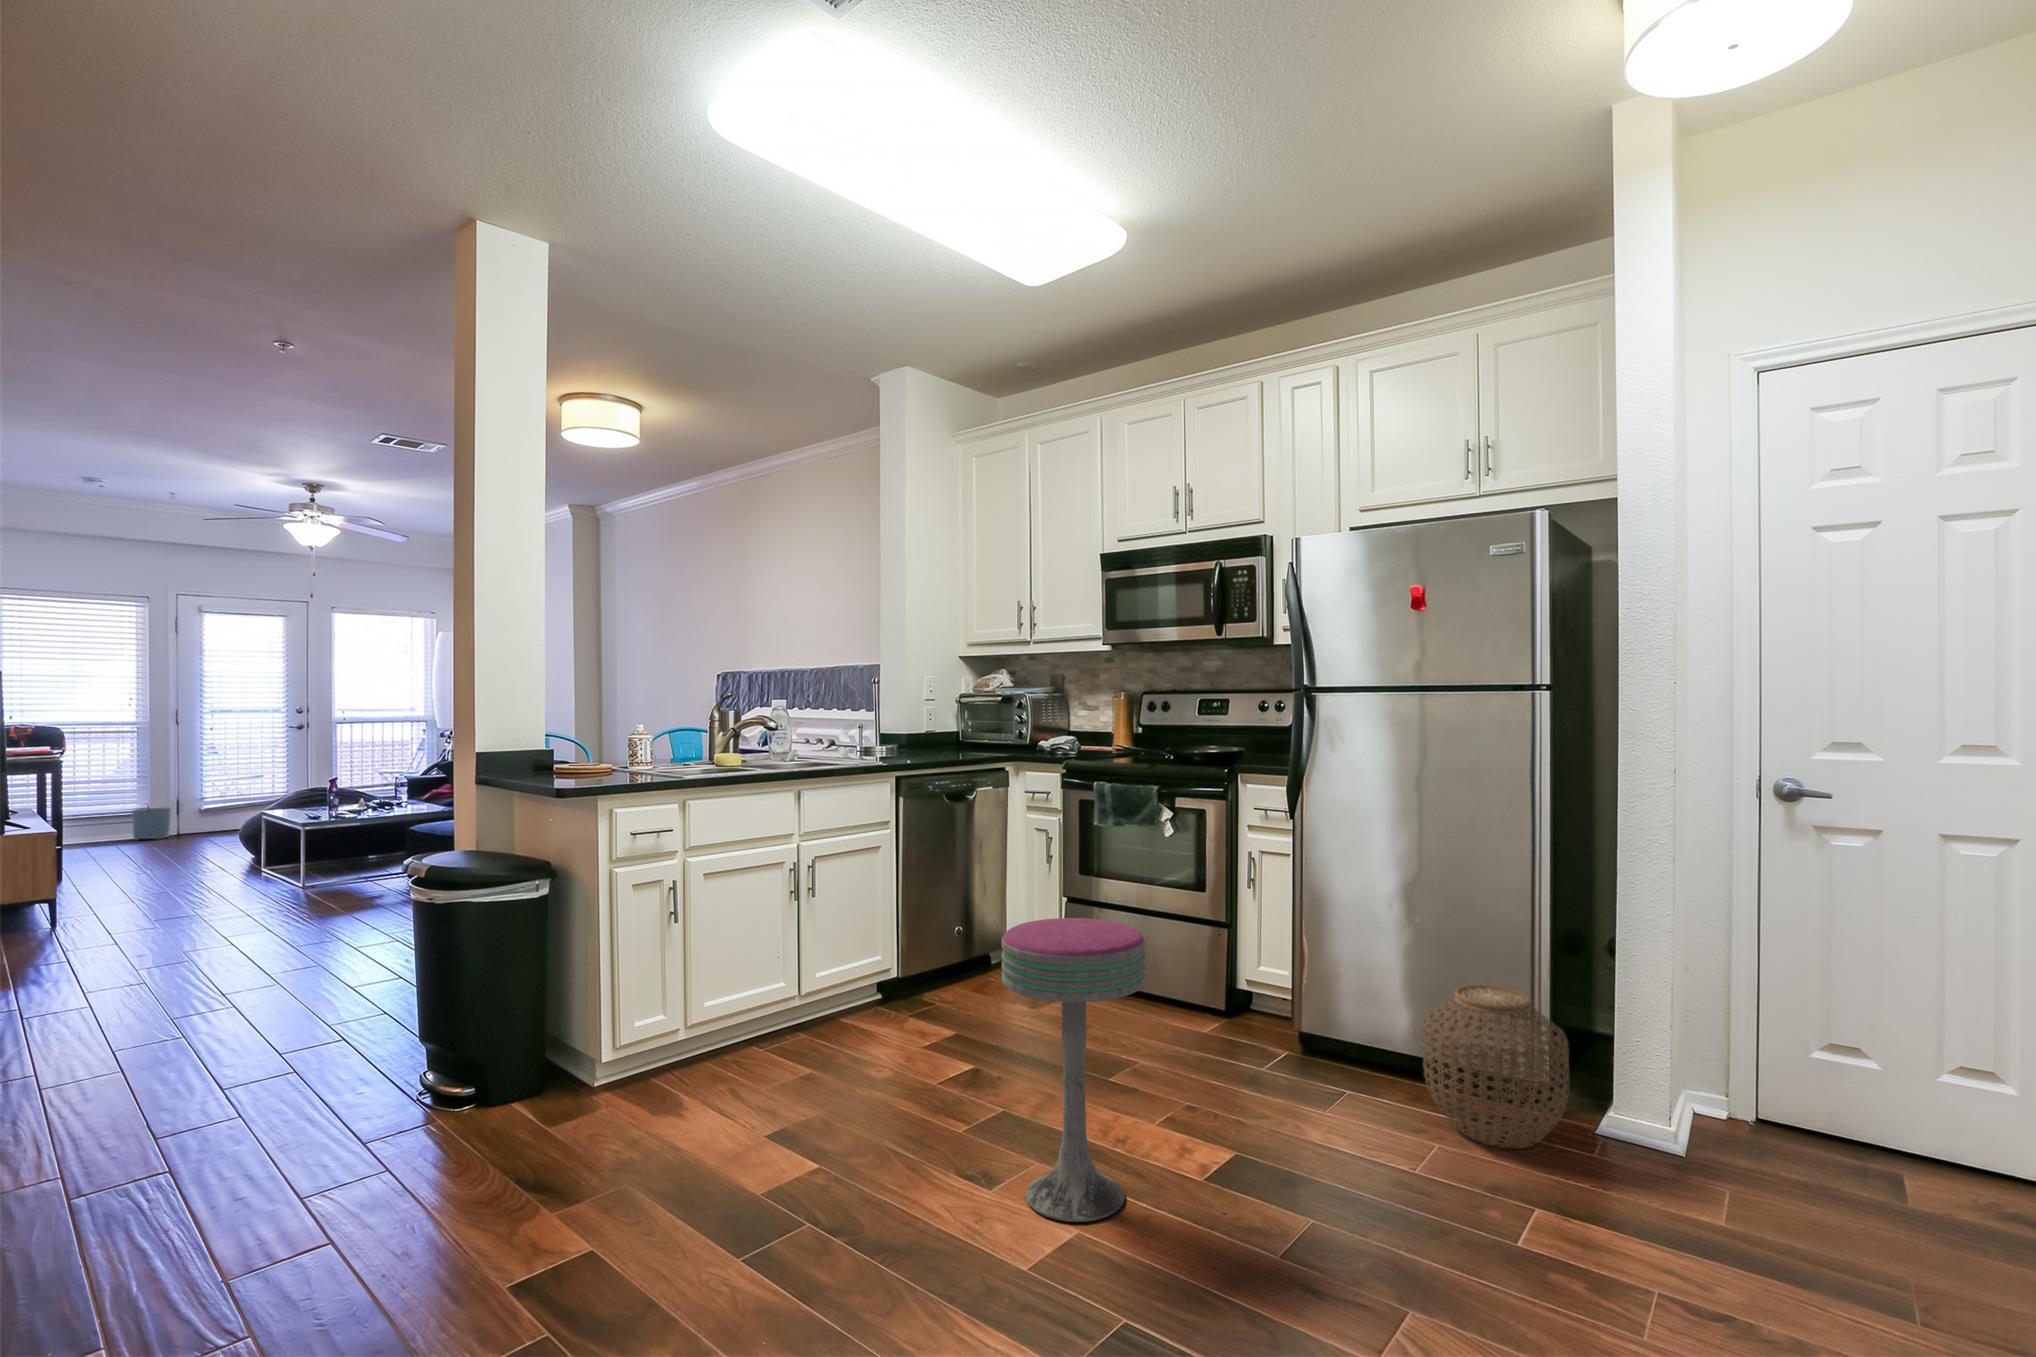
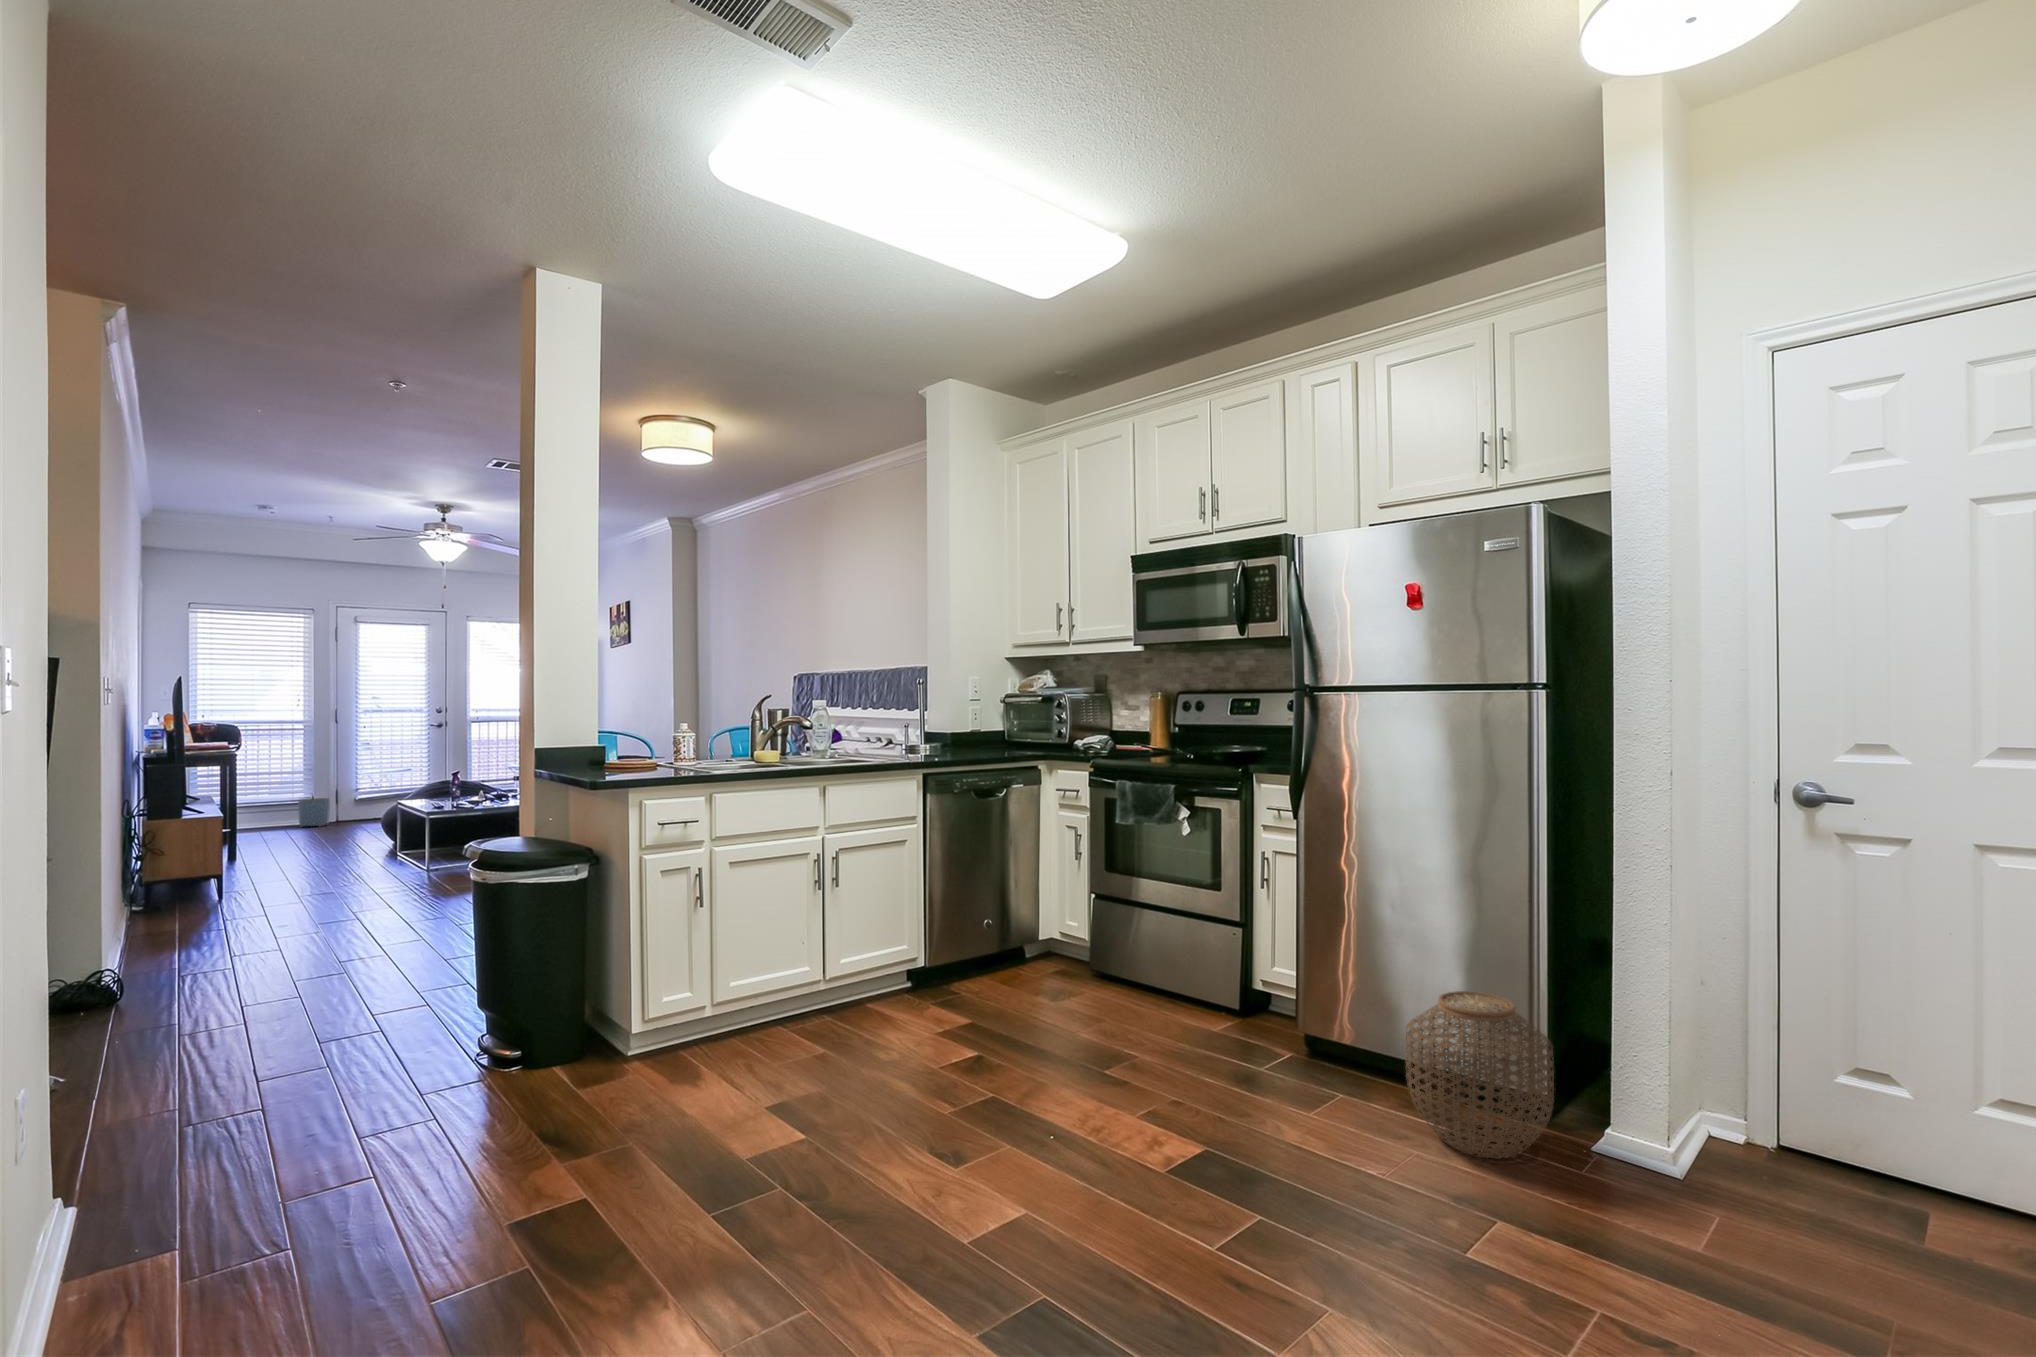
bar stool: present [1001,918,1145,1222] -> none [961,911,1098,1200]

